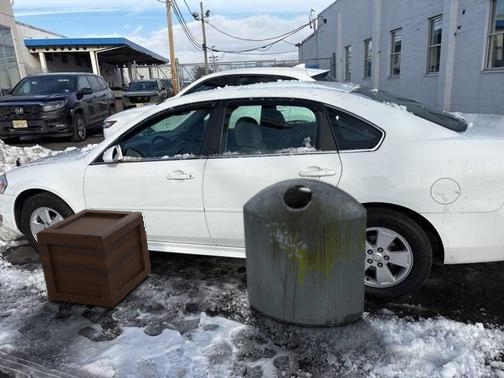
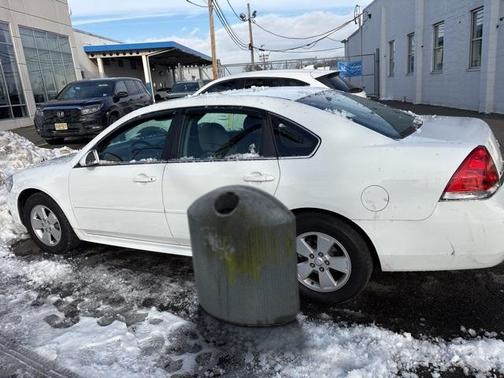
wooden crate: present [36,209,151,308] -> none [17,208,126,299]

